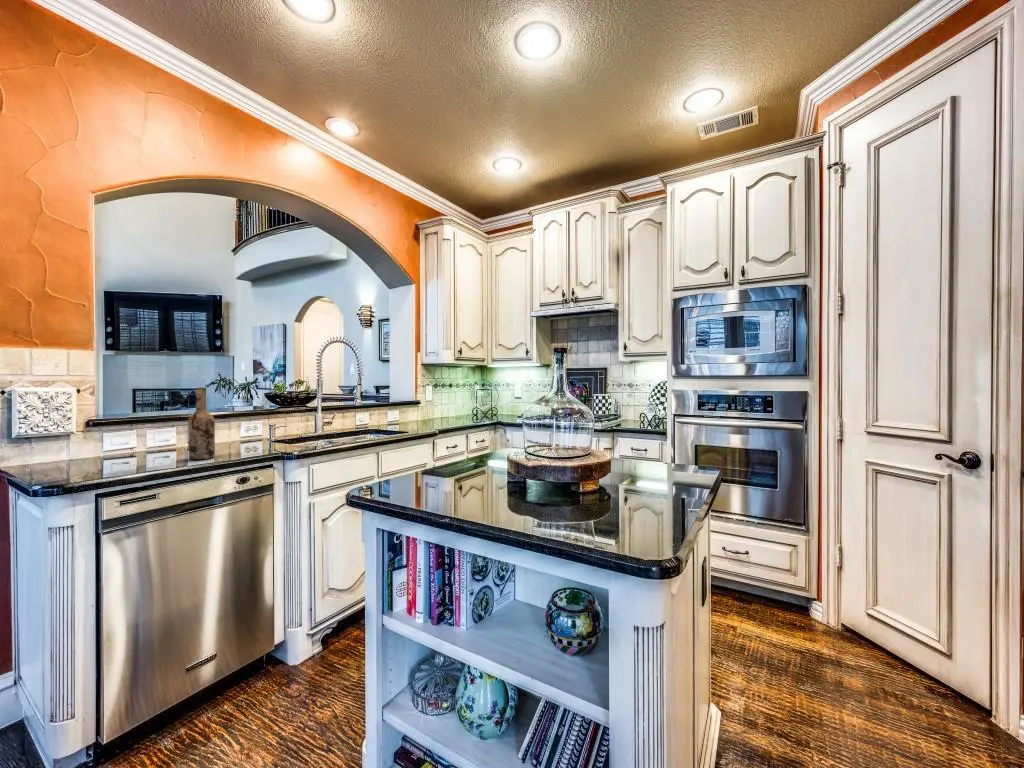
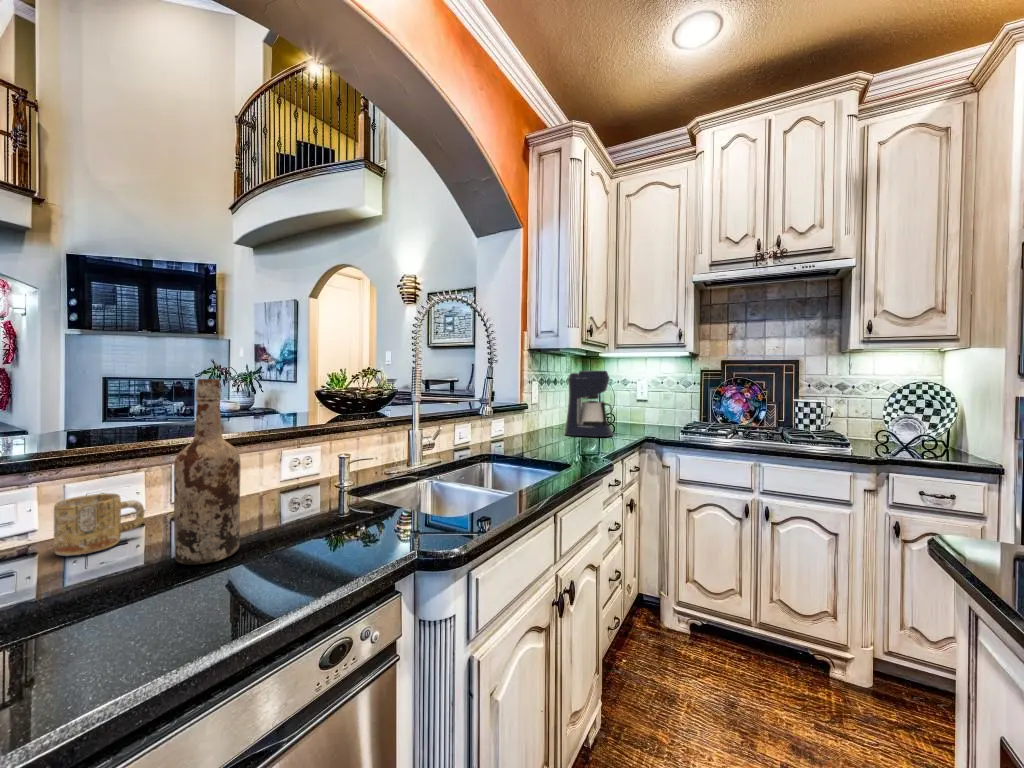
coffee maker: none [447,377,479,421] -> present [565,371,613,437]
mug: none [141,436,176,458] -> present [54,493,144,556]

